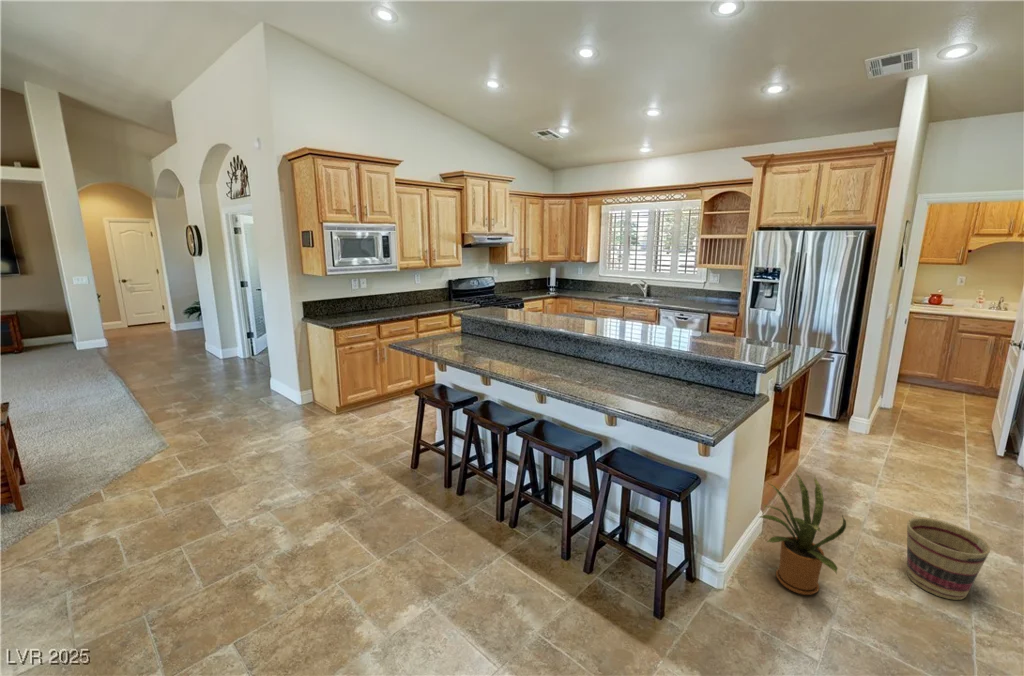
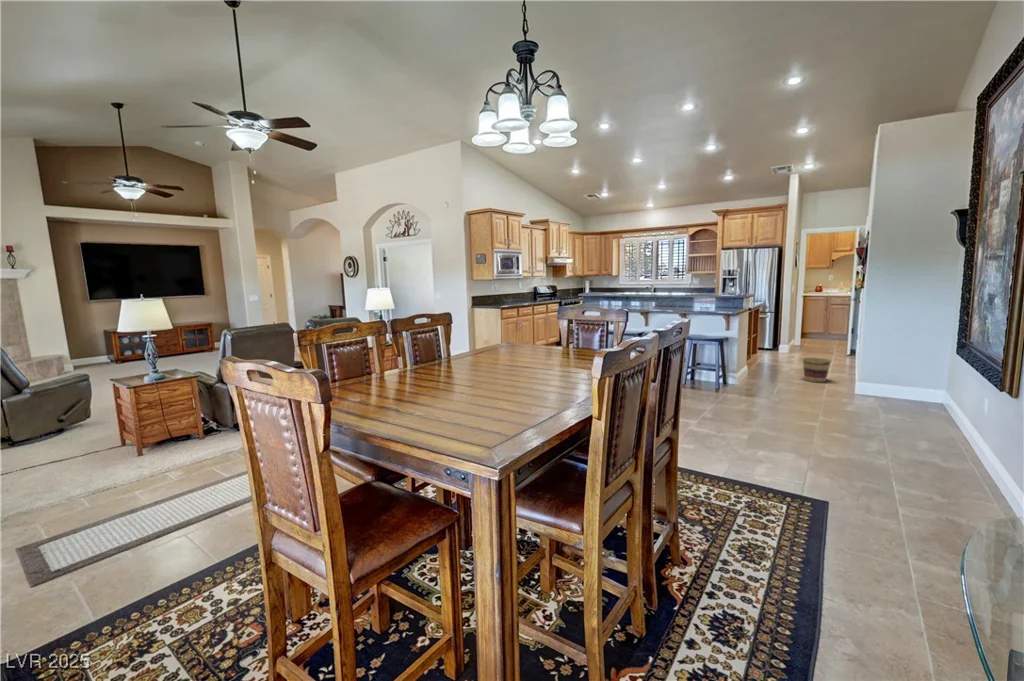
house plant: present [761,474,846,595] -> none [746,340,779,384]

